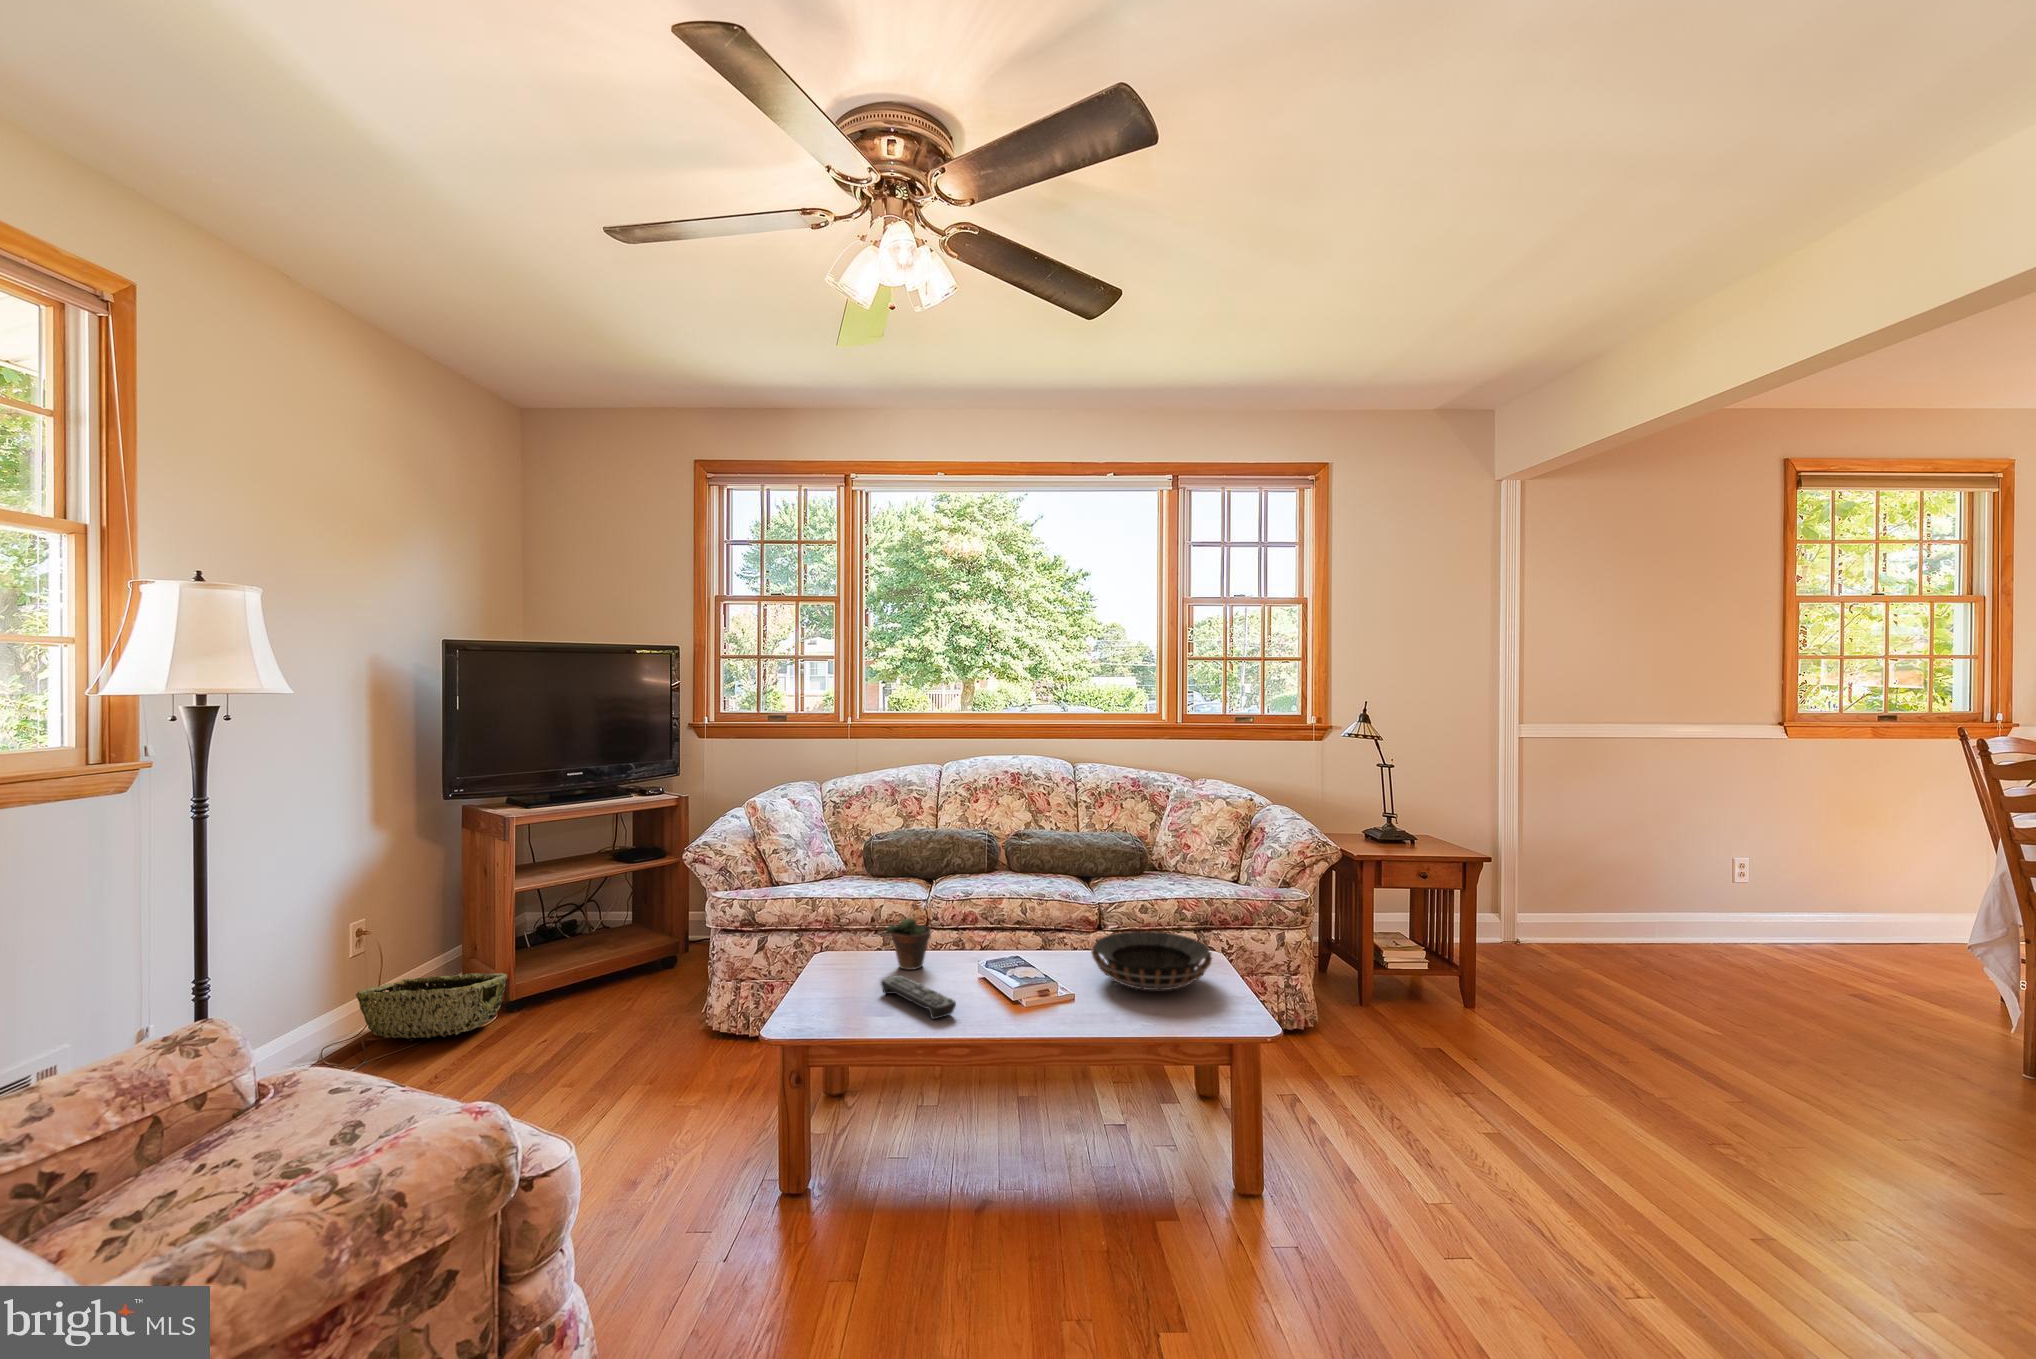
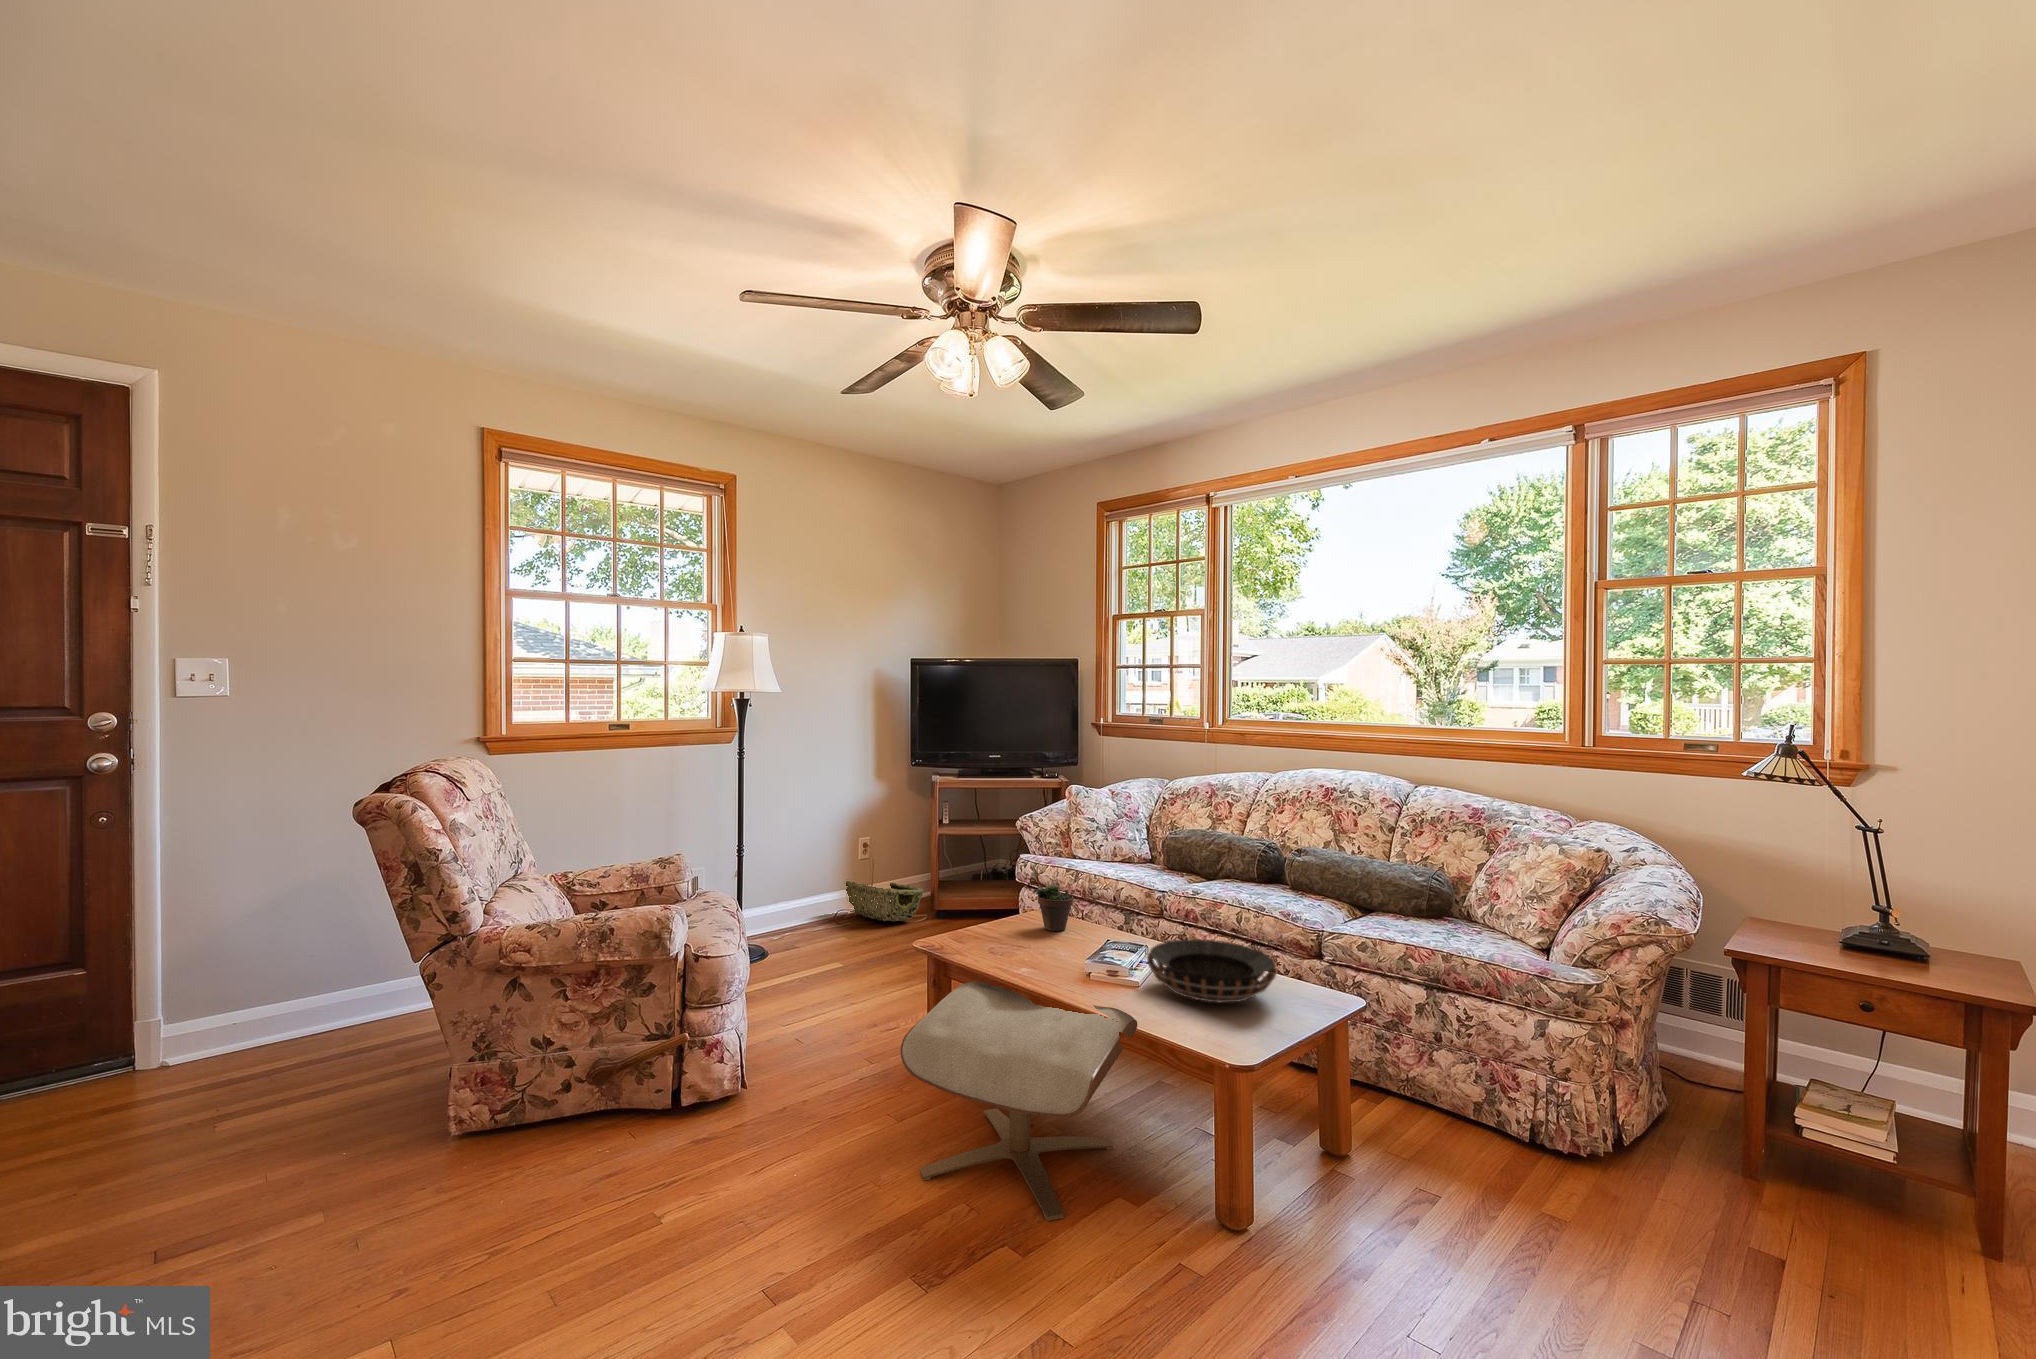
remote control: present [881,975,956,1019] -> none [984,925,1015,960]
ottoman: none [933,1023,1190,1288] -> present [901,982,1137,1221]

